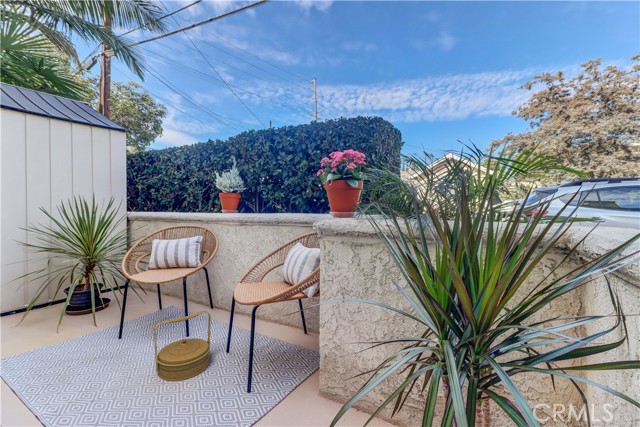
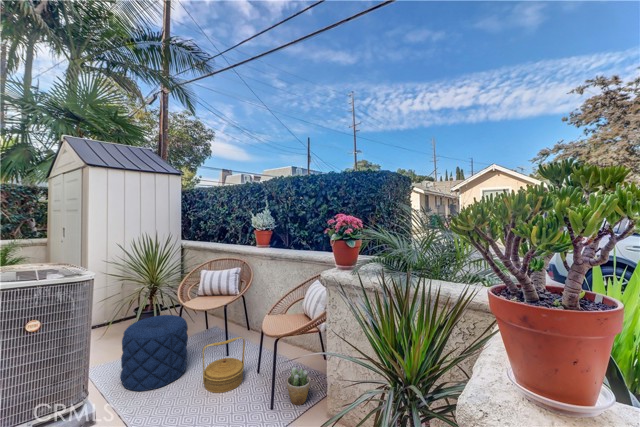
pouf: none [37,290,135,387] -> present [120,315,188,391]
potted plant: none [266,342,297,388] -> present [286,367,310,405]

